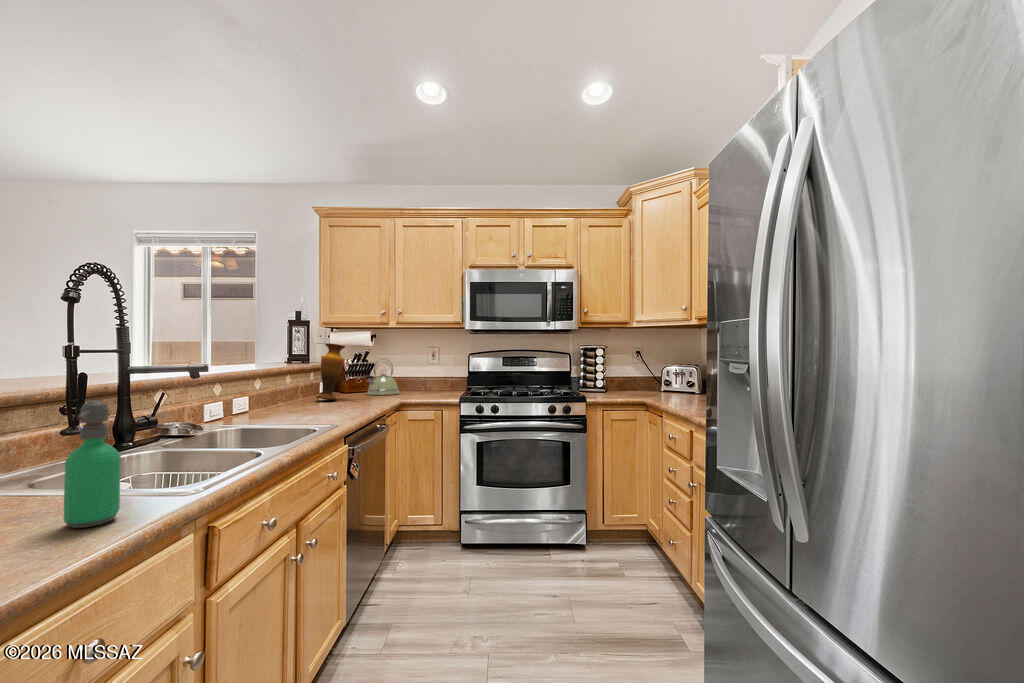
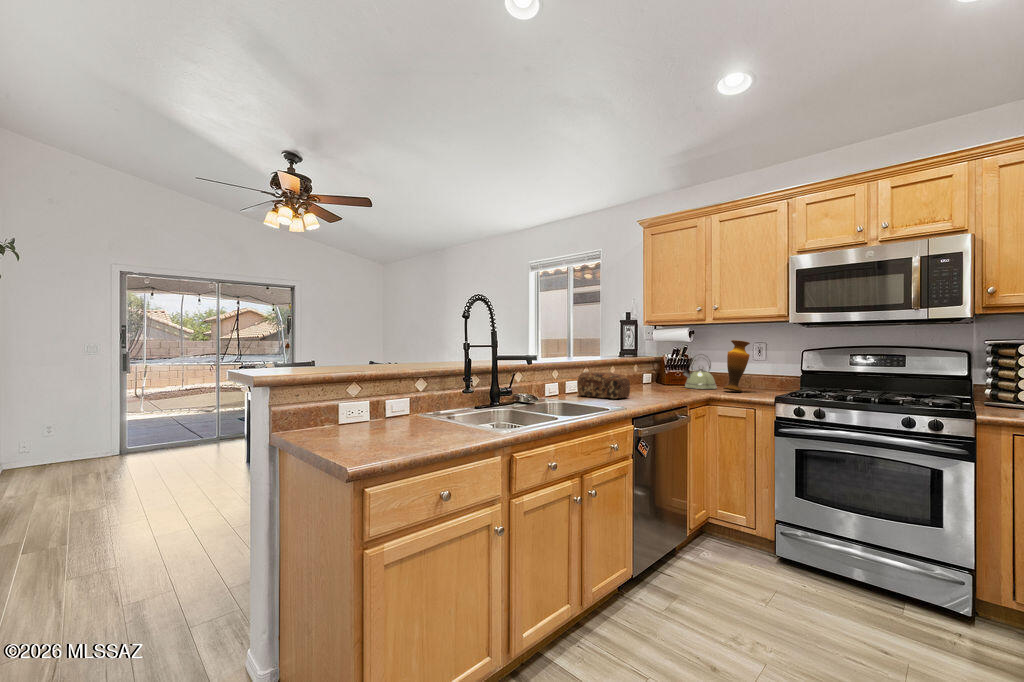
vase: present [316,343,345,400] -> present [723,340,750,392]
bread loaf: none [253,384,324,416] -> present [577,372,630,399]
soap dispenser: present [64,401,121,528] -> none [441,371,464,439]

